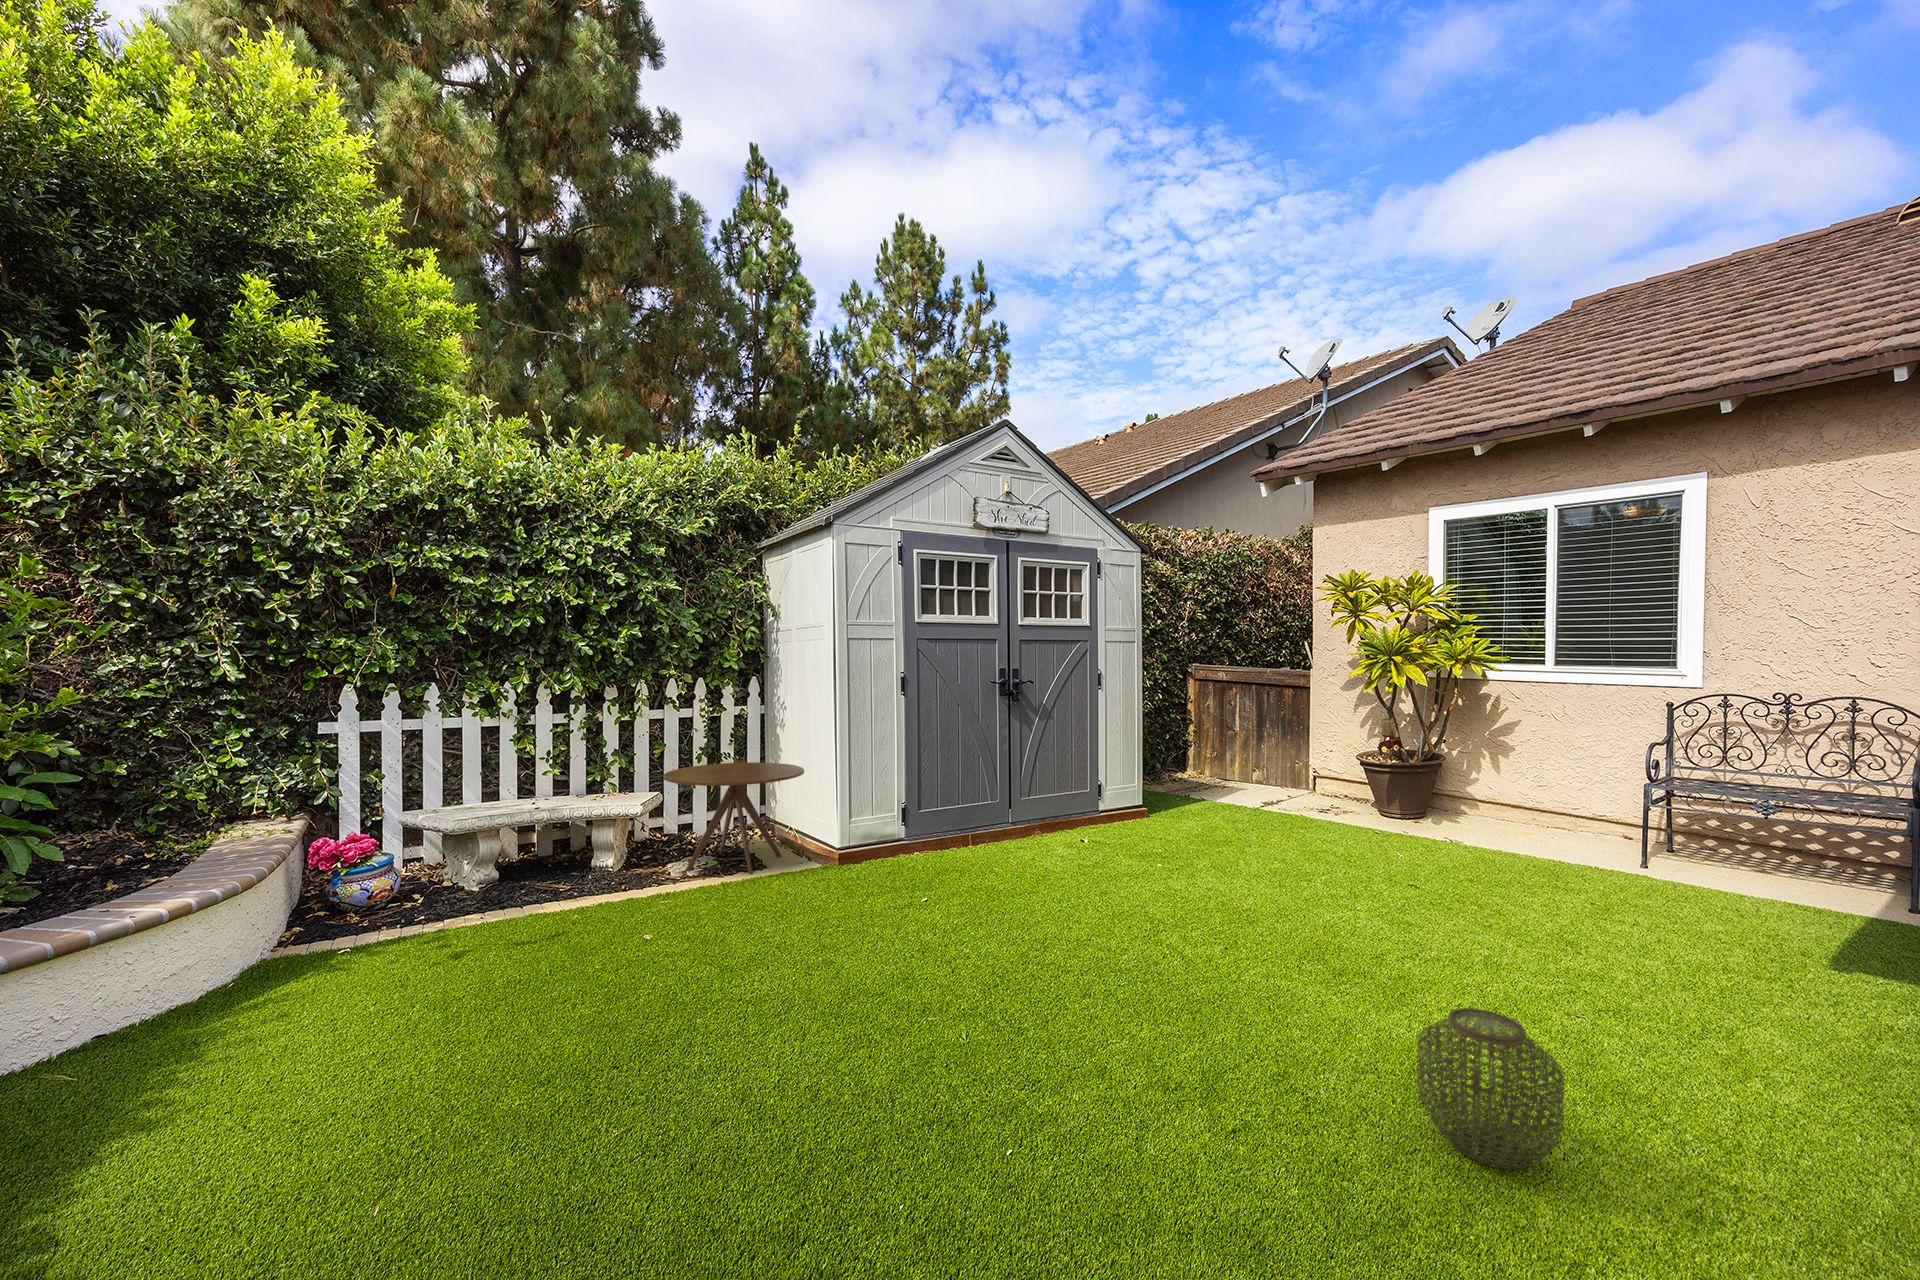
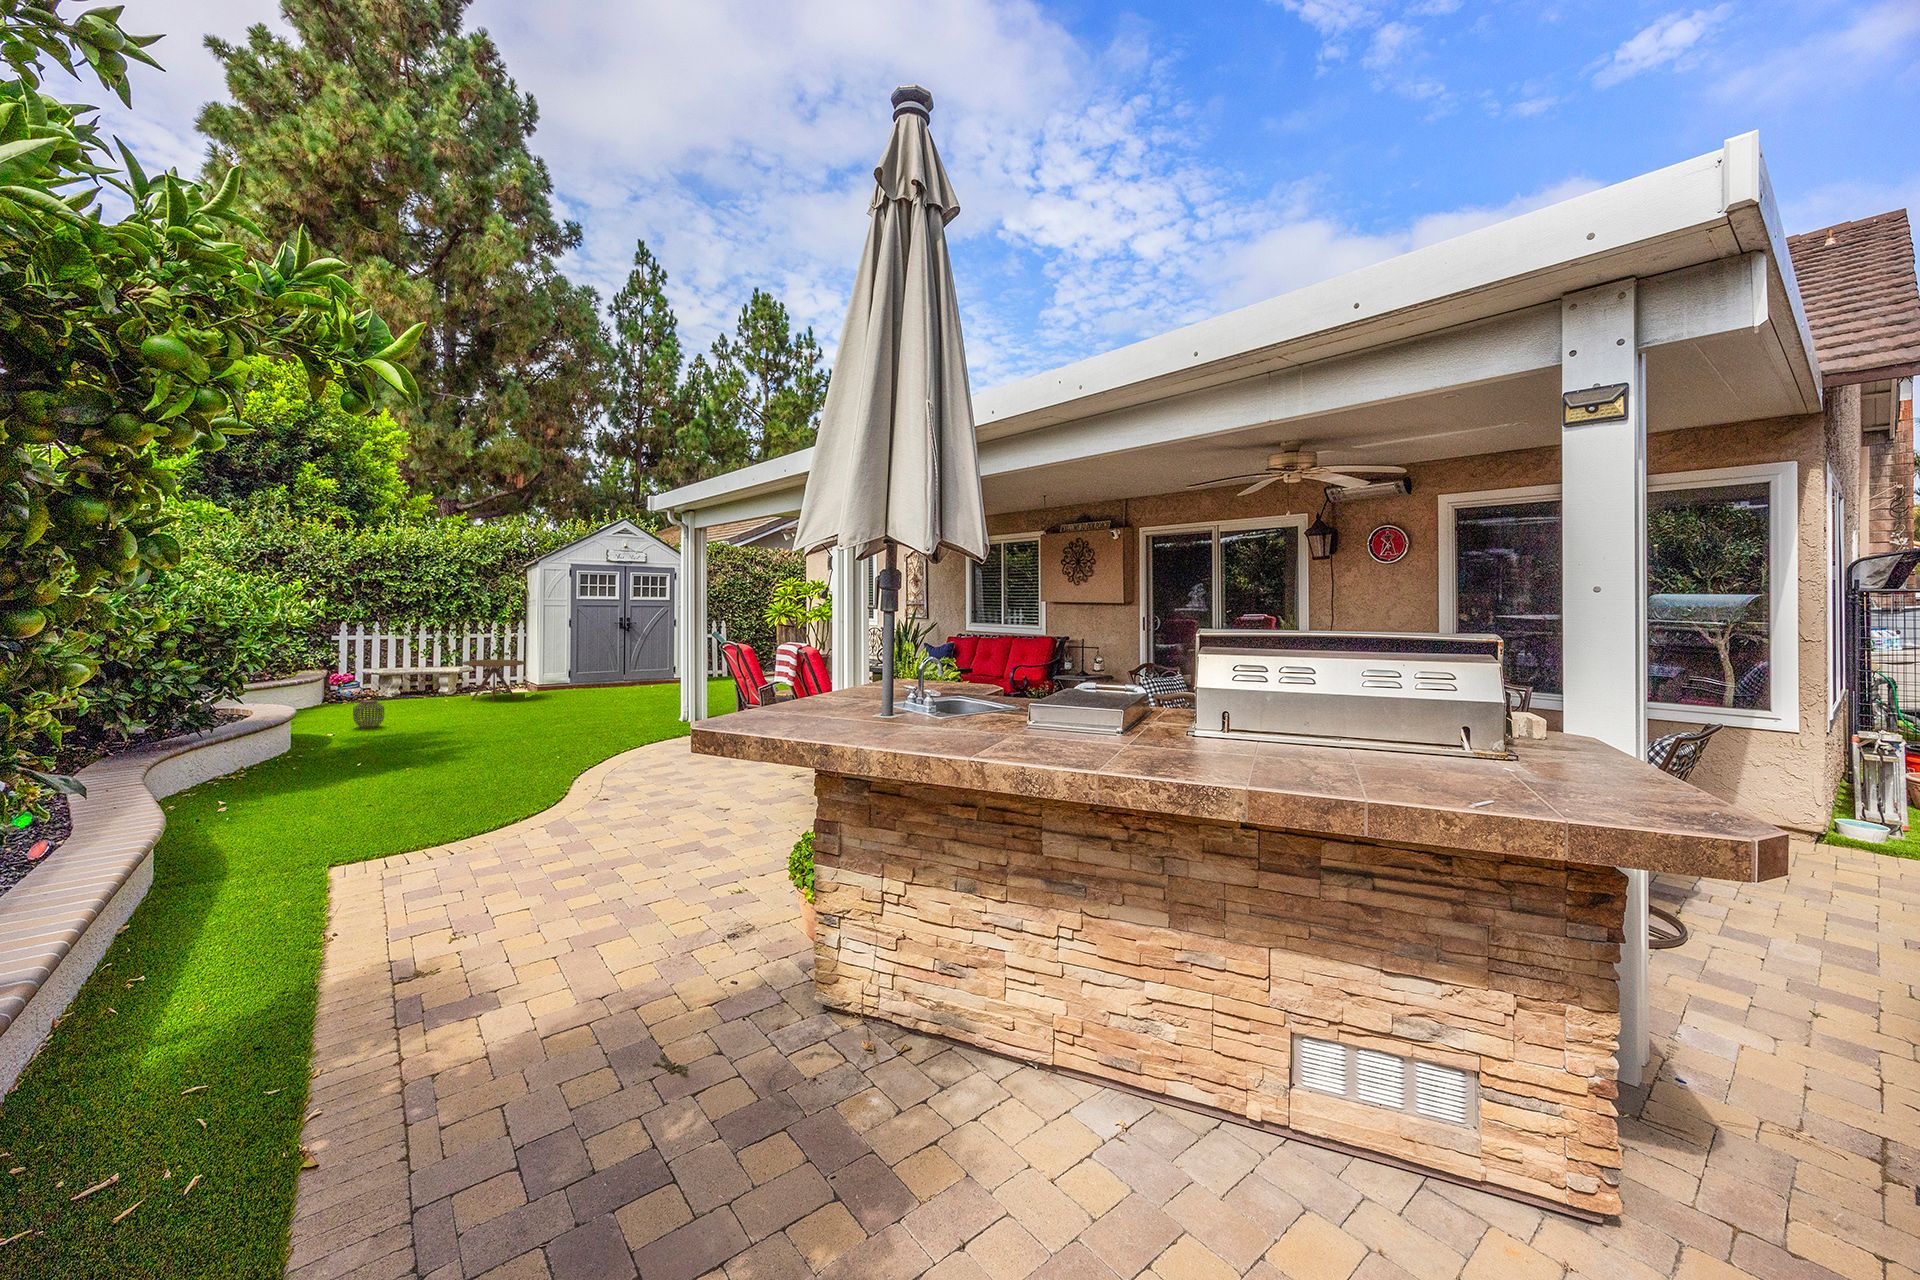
woven basket: present [1417,1008,1564,1169] -> present [353,700,385,728]

